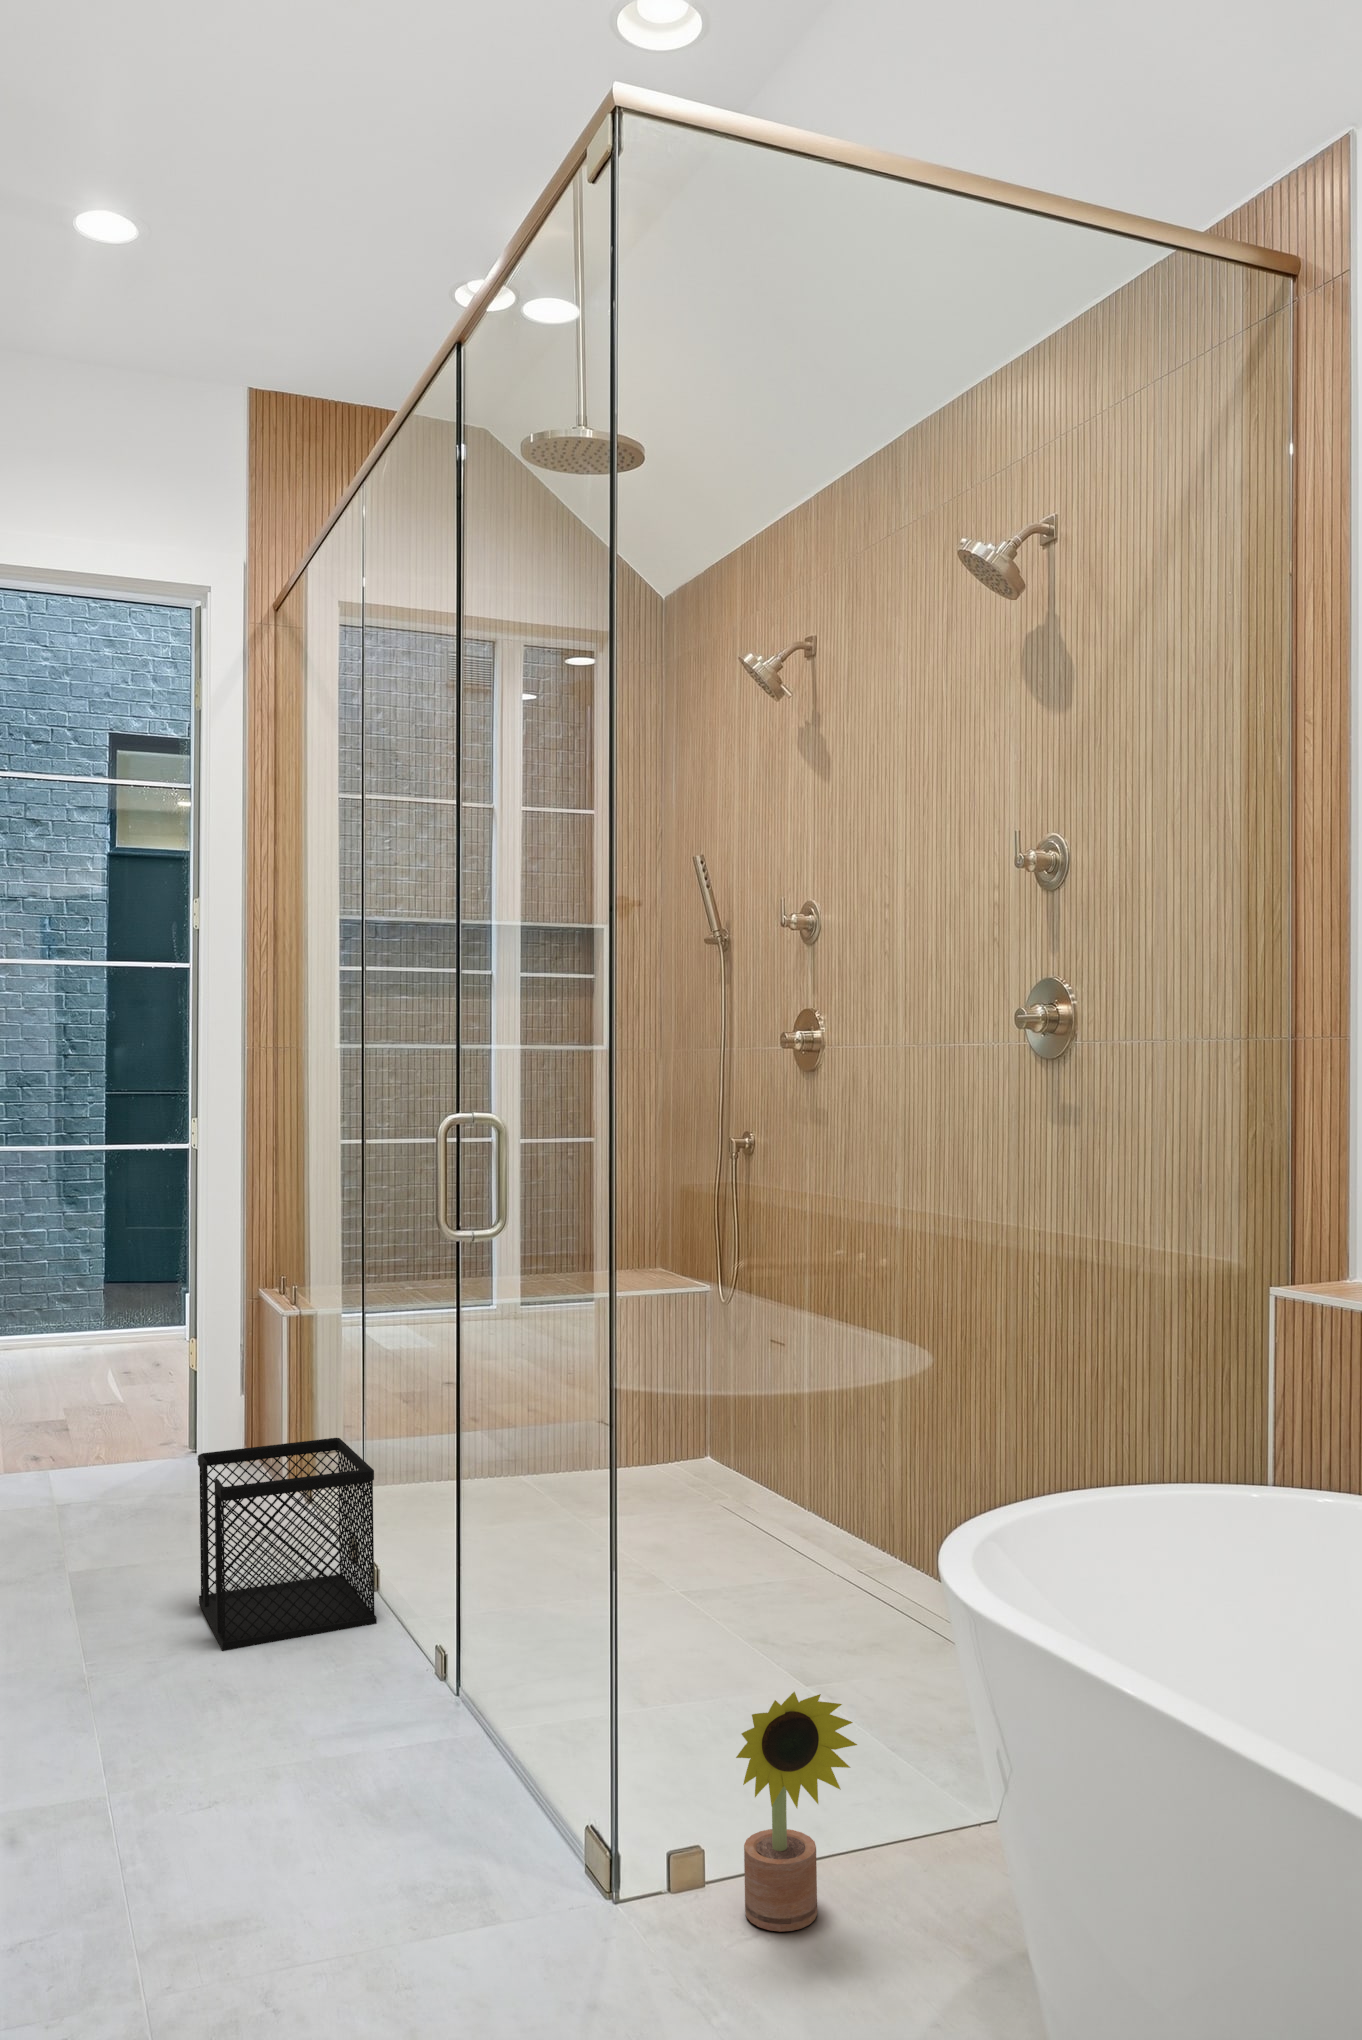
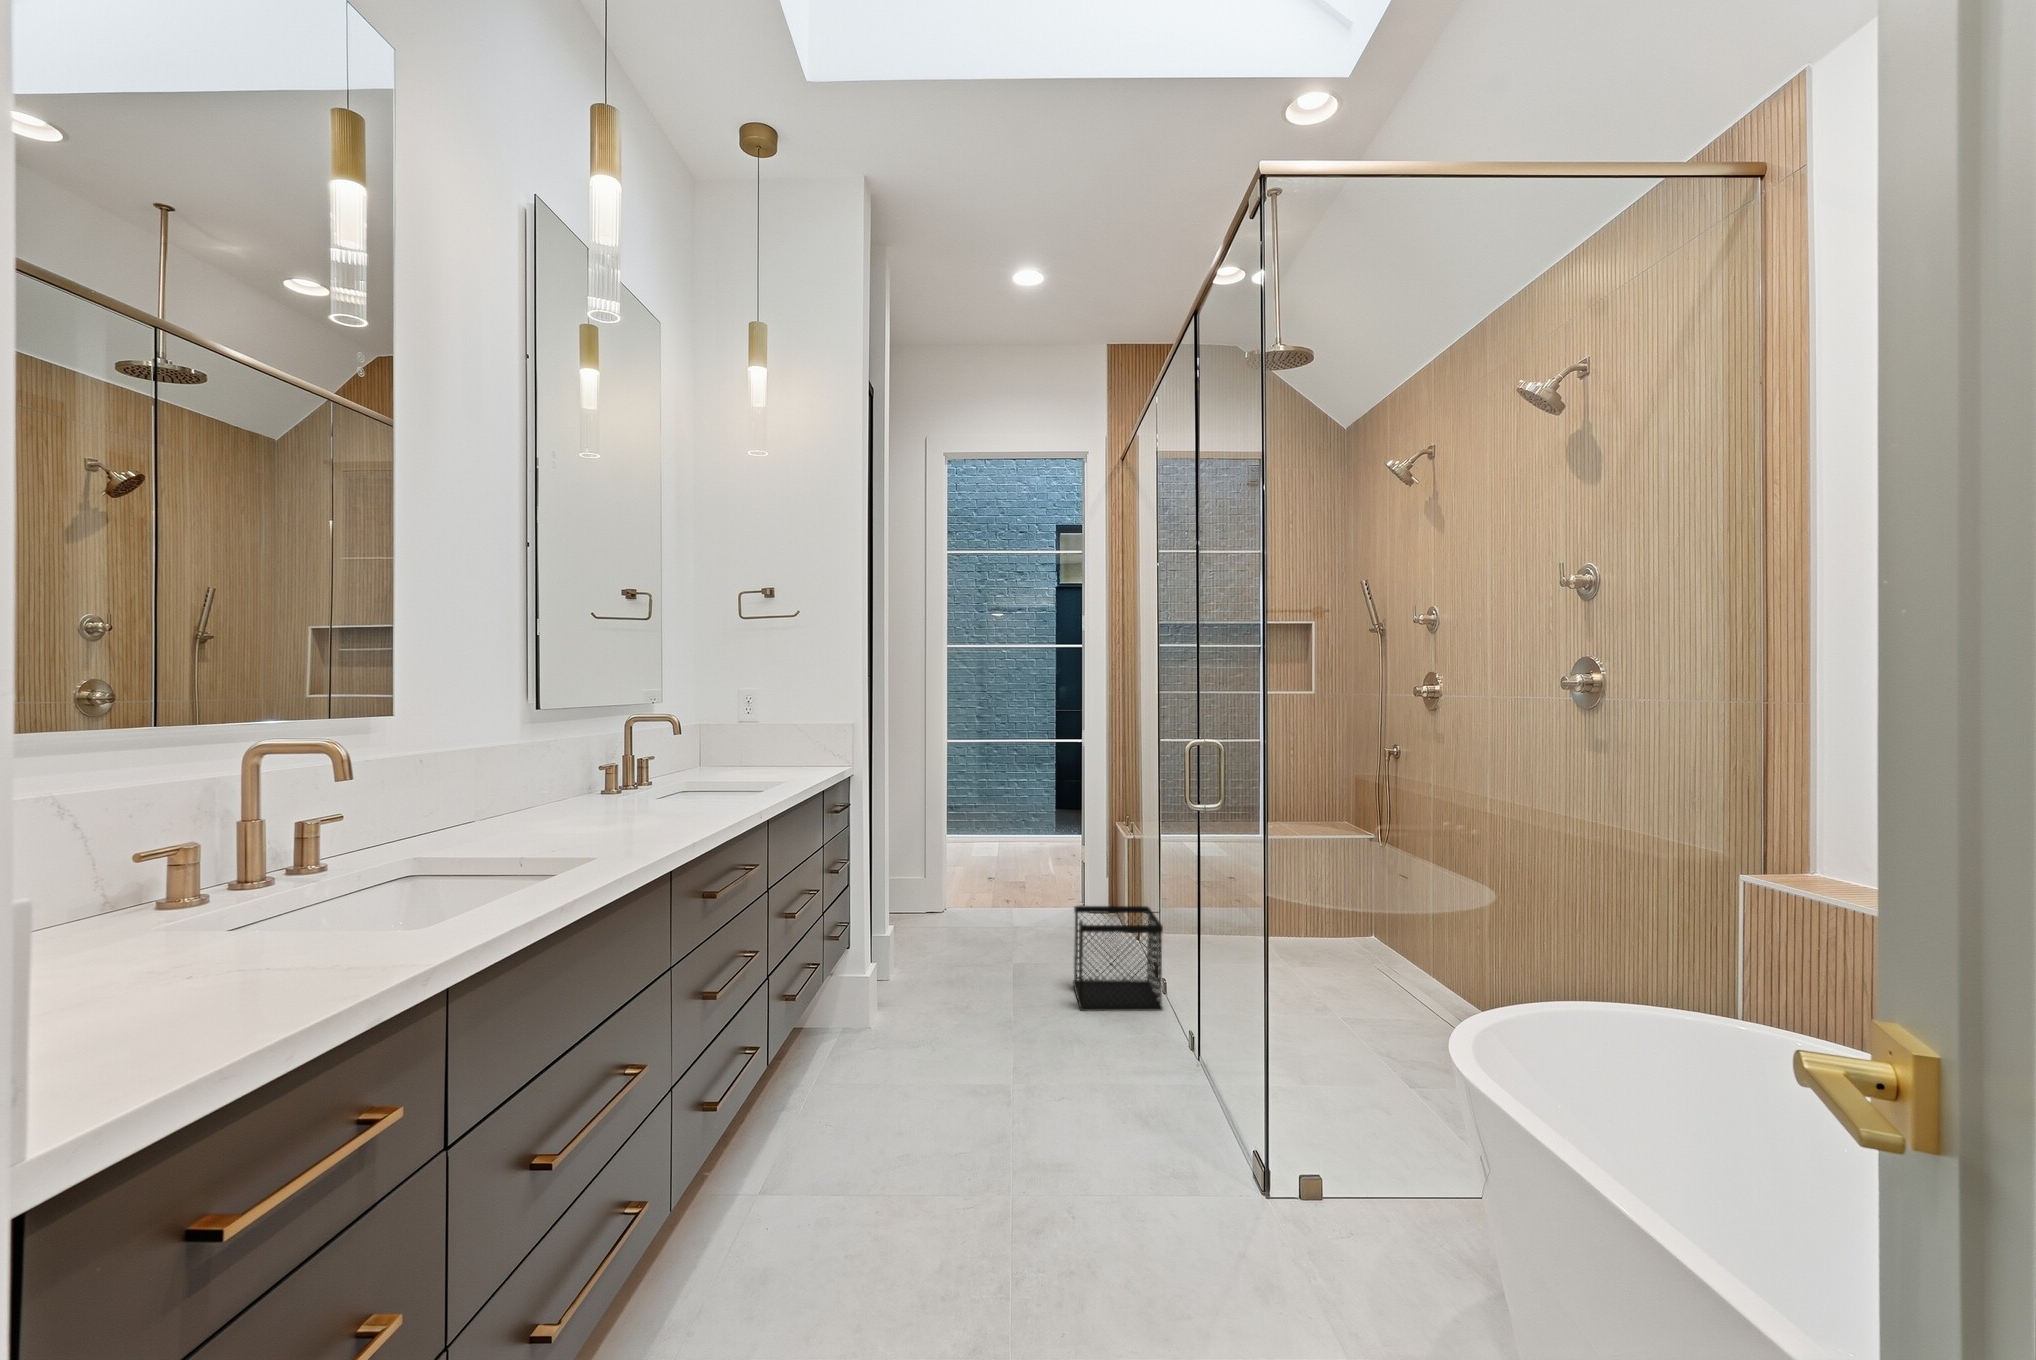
decorative plant: present [736,1692,857,1932] -> none [1338,1094,1420,1240]

